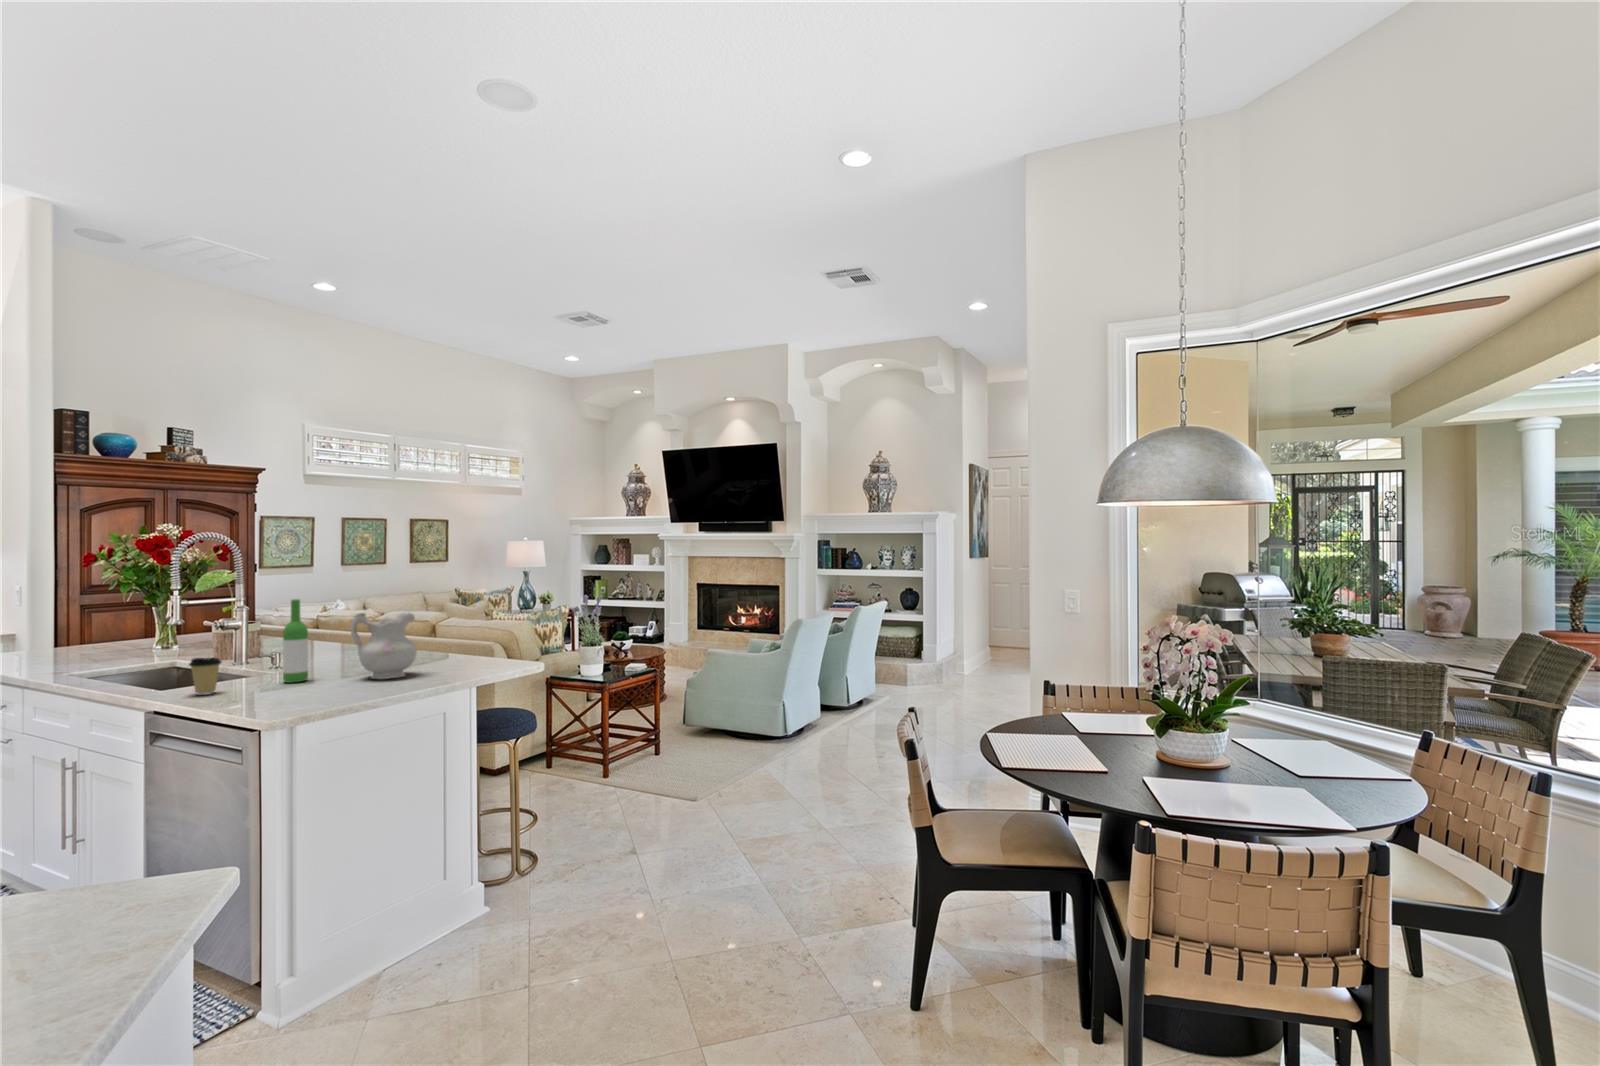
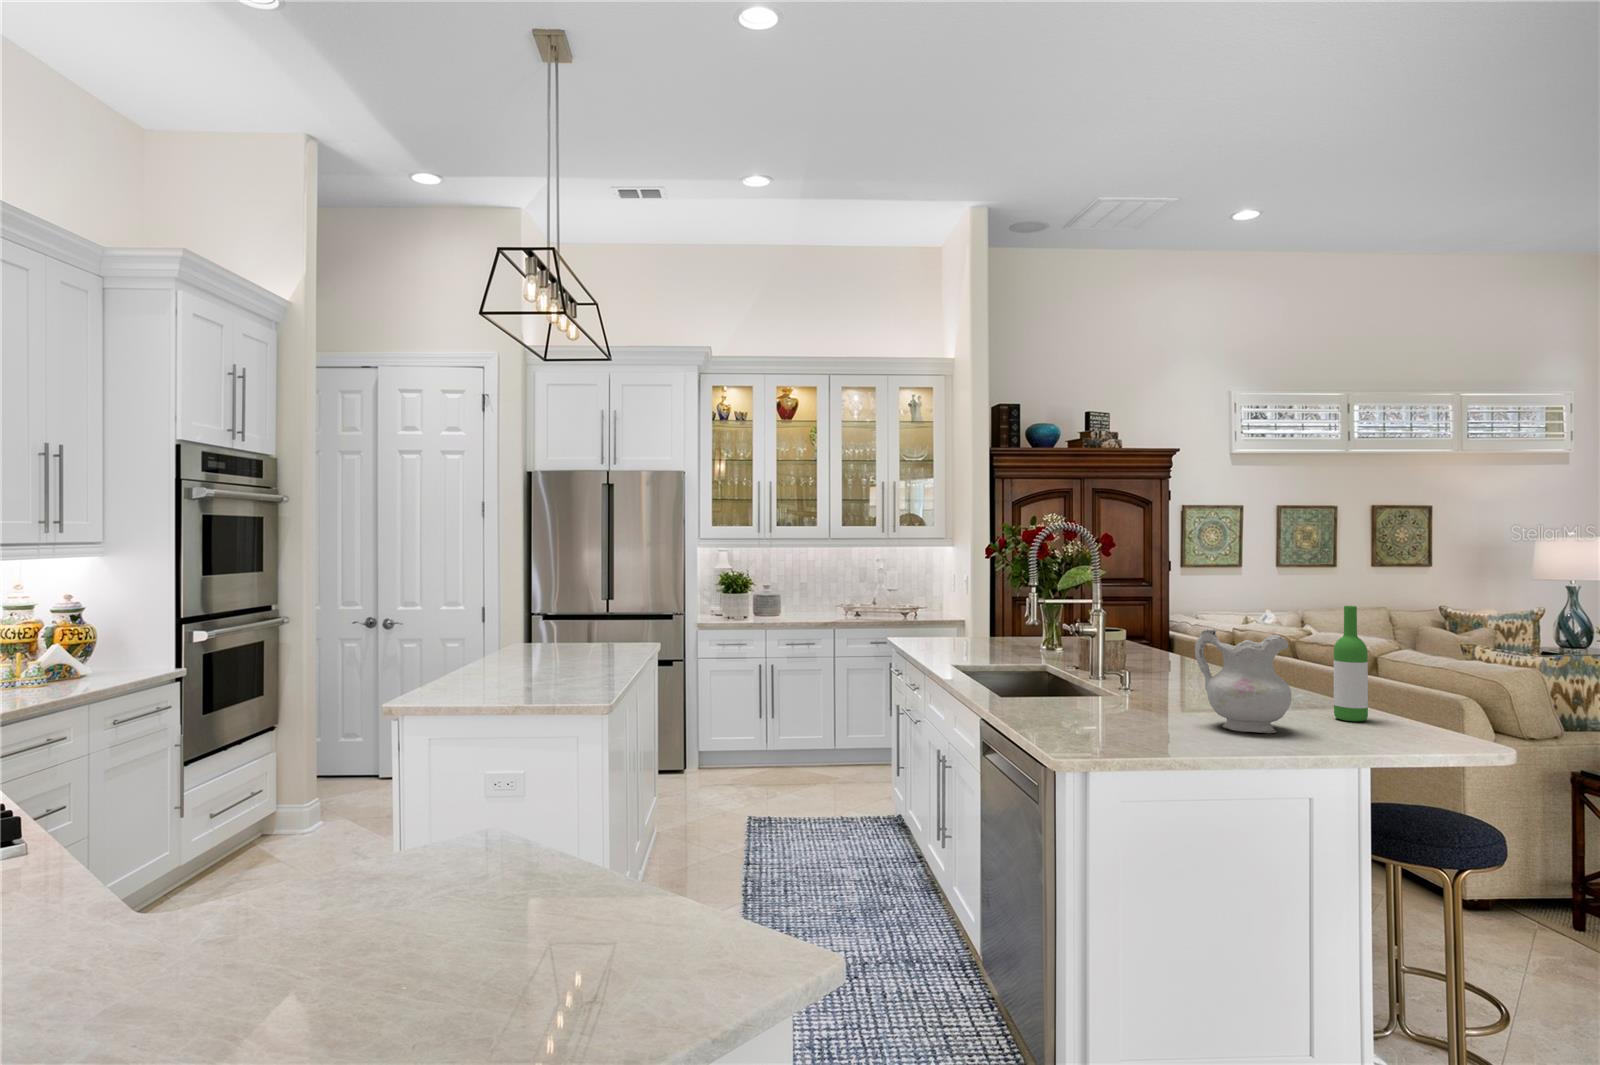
wine bottle: present [283,599,308,683] -> present [1334,606,1368,721]
coffee cup: present [189,658,221,695] -> none [1016,665,1048,711]

